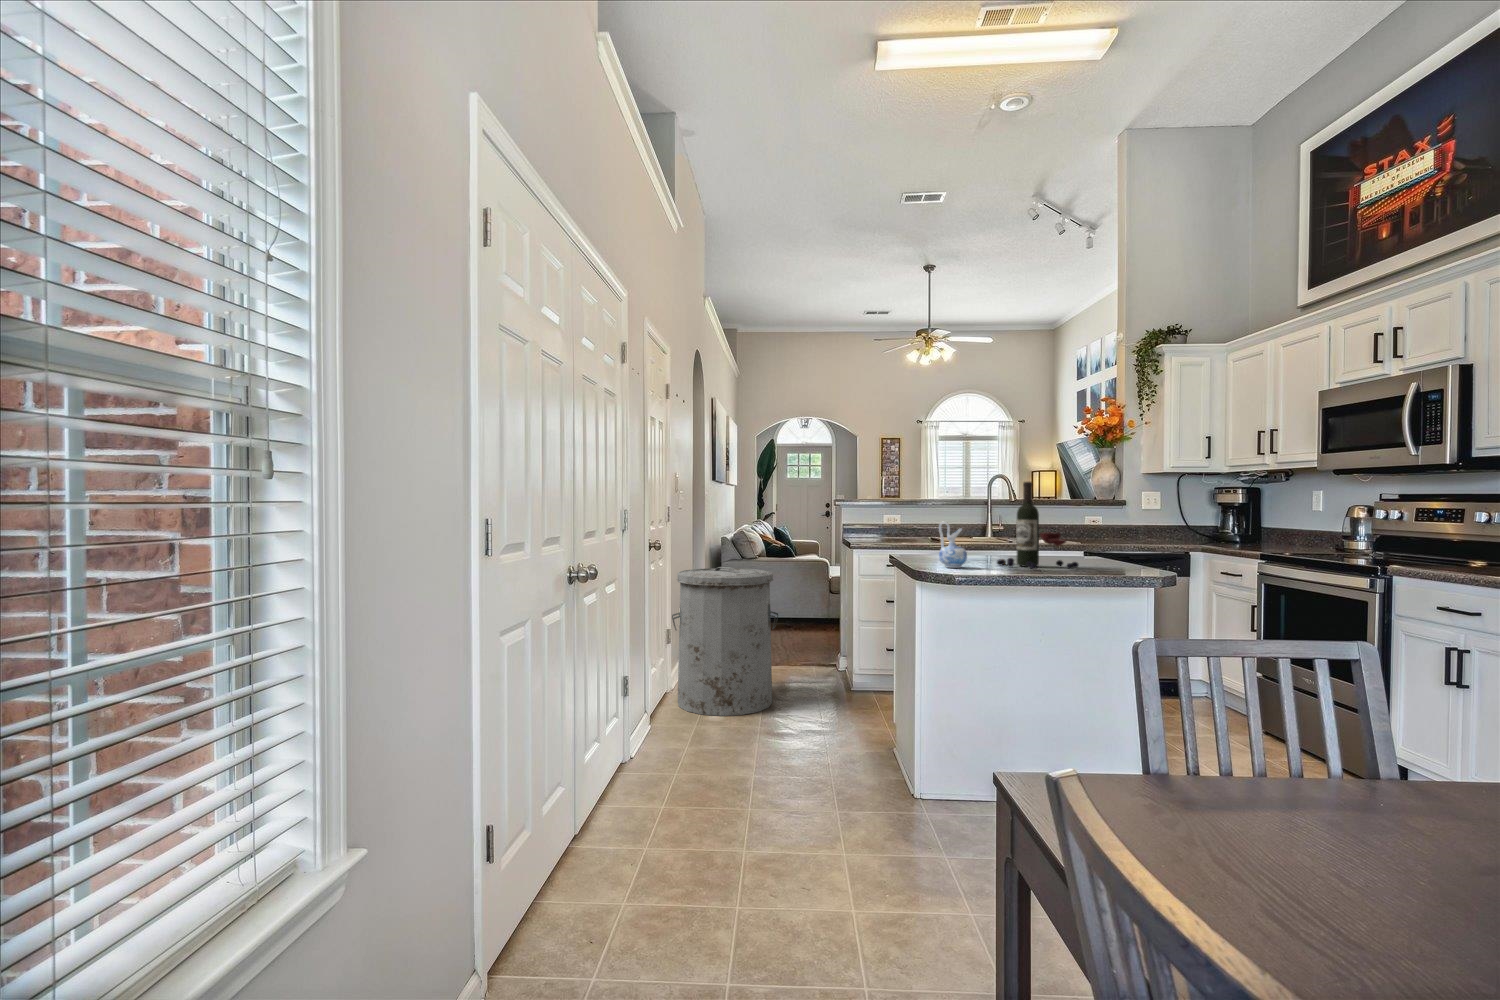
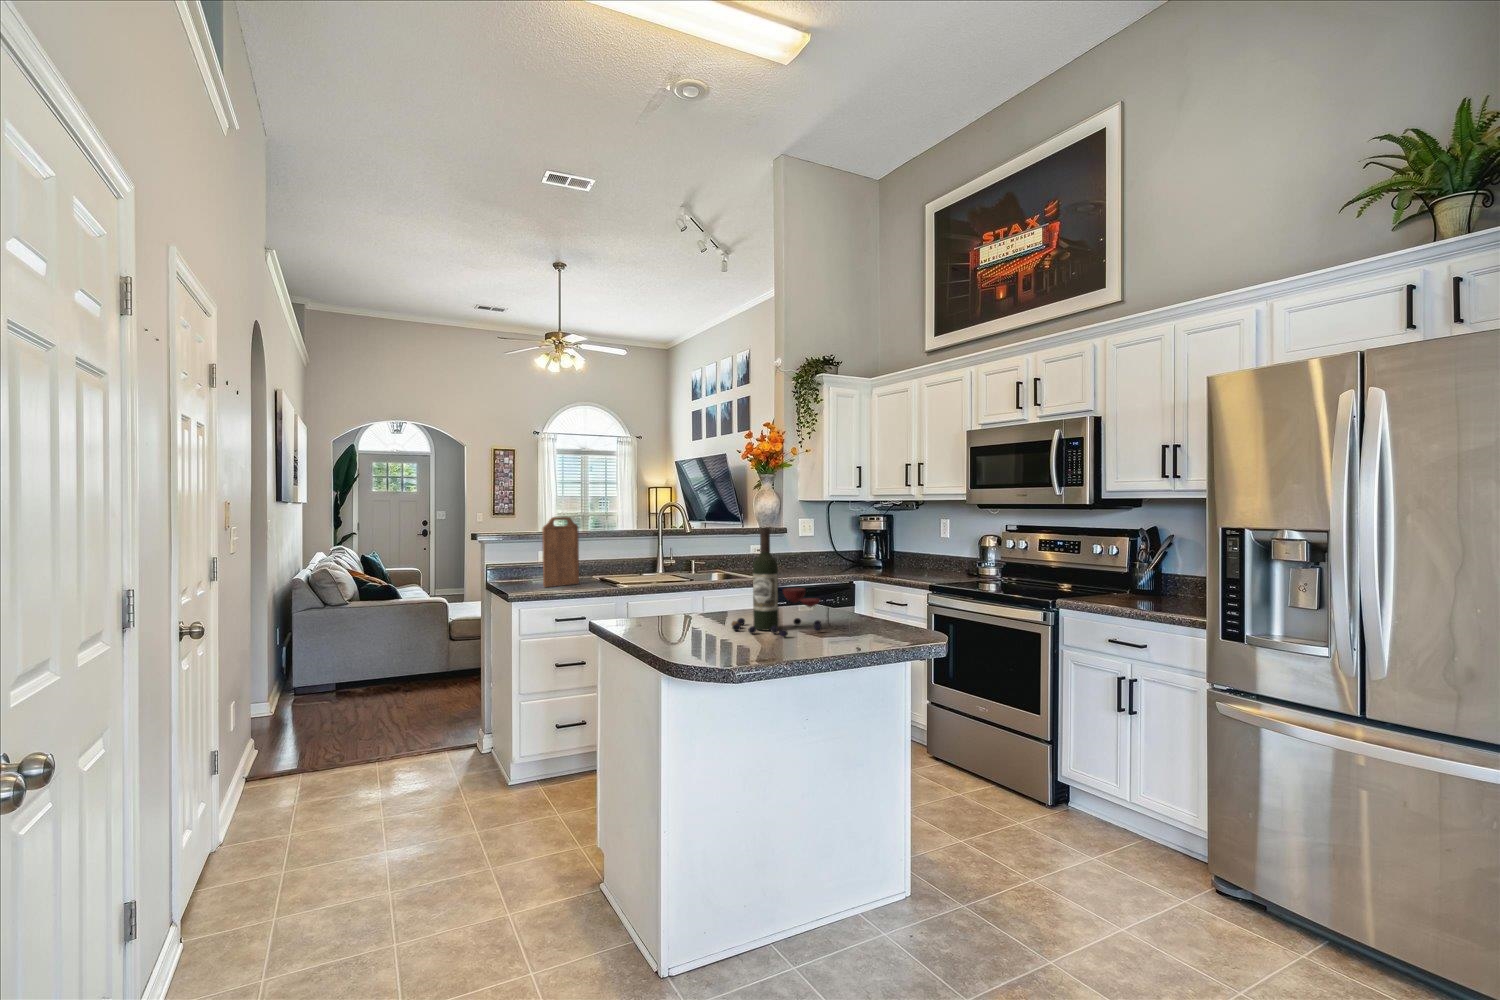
cutting board: none [883,484,914,542] -> present [542,517,579,587]
ceramic pitcher: present [939,521,967,568] -> none [675,585,711,647]
trash can: present [672,567,778,716] -> none [223,644,408,890]

